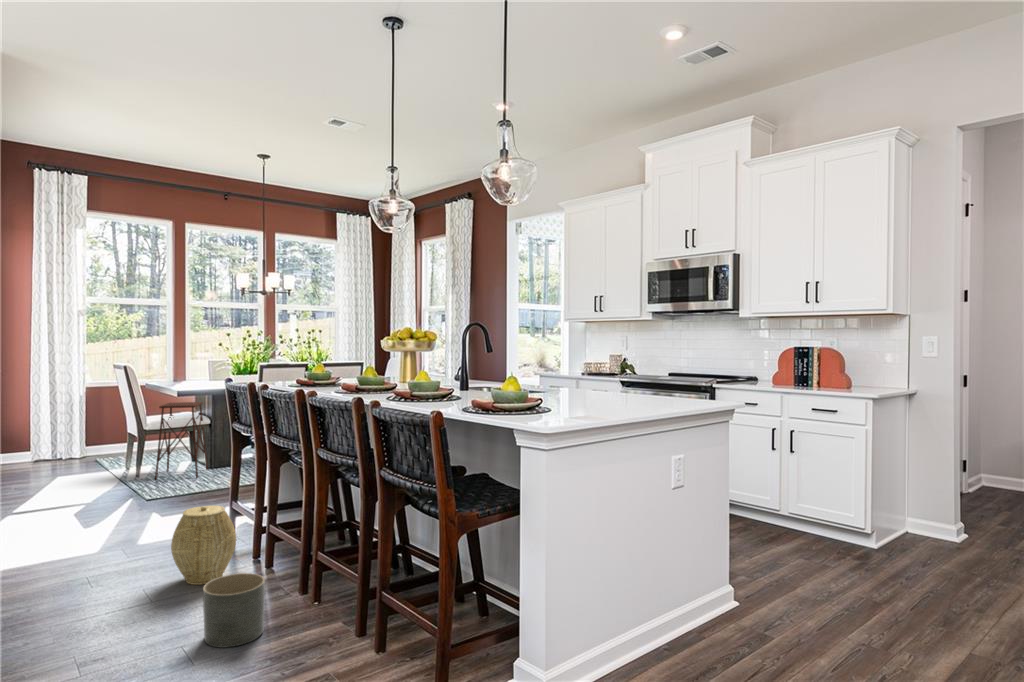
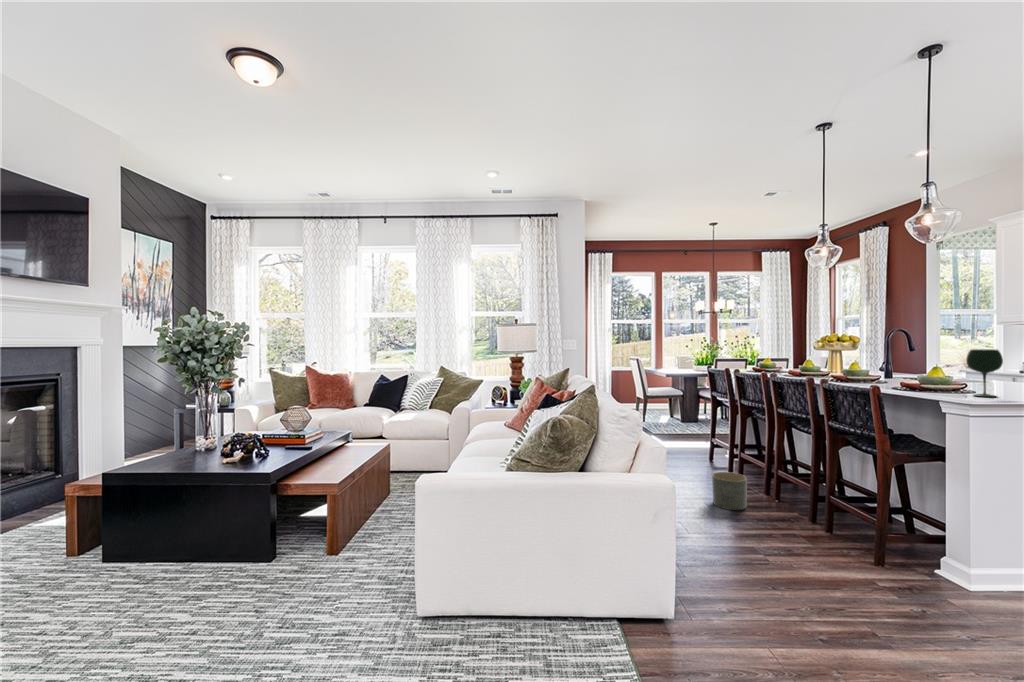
wine glass: none [538,355,573,420] -> present [966,349,1003,397]
side table: present [155,402,208,479] -> none [655,380,684,425]
woven basket: present [171,506,236,585] -> none [685,435,720,478]

